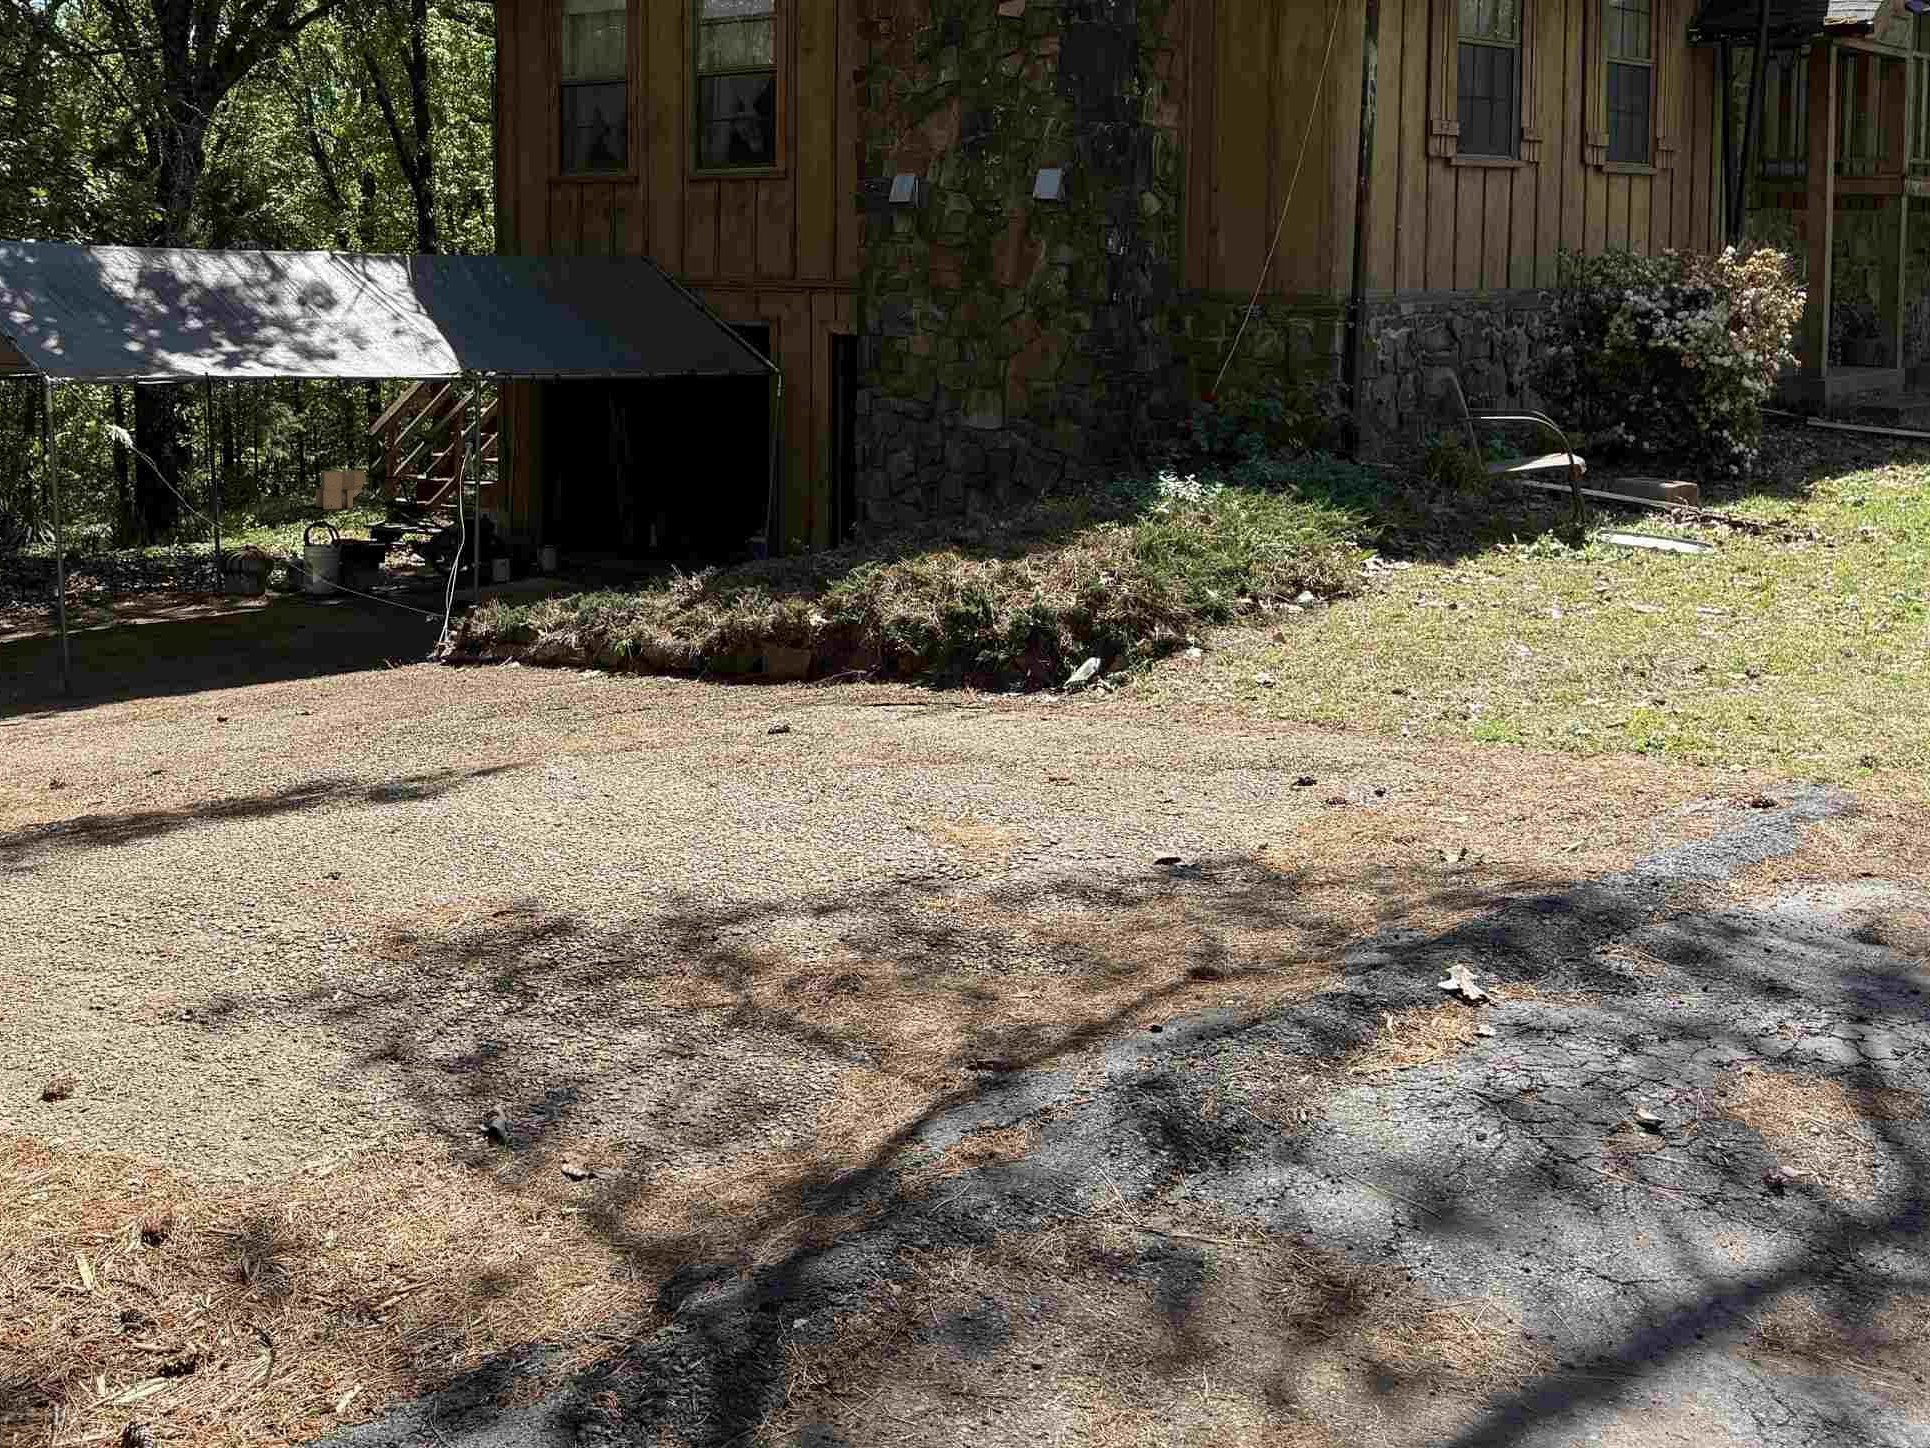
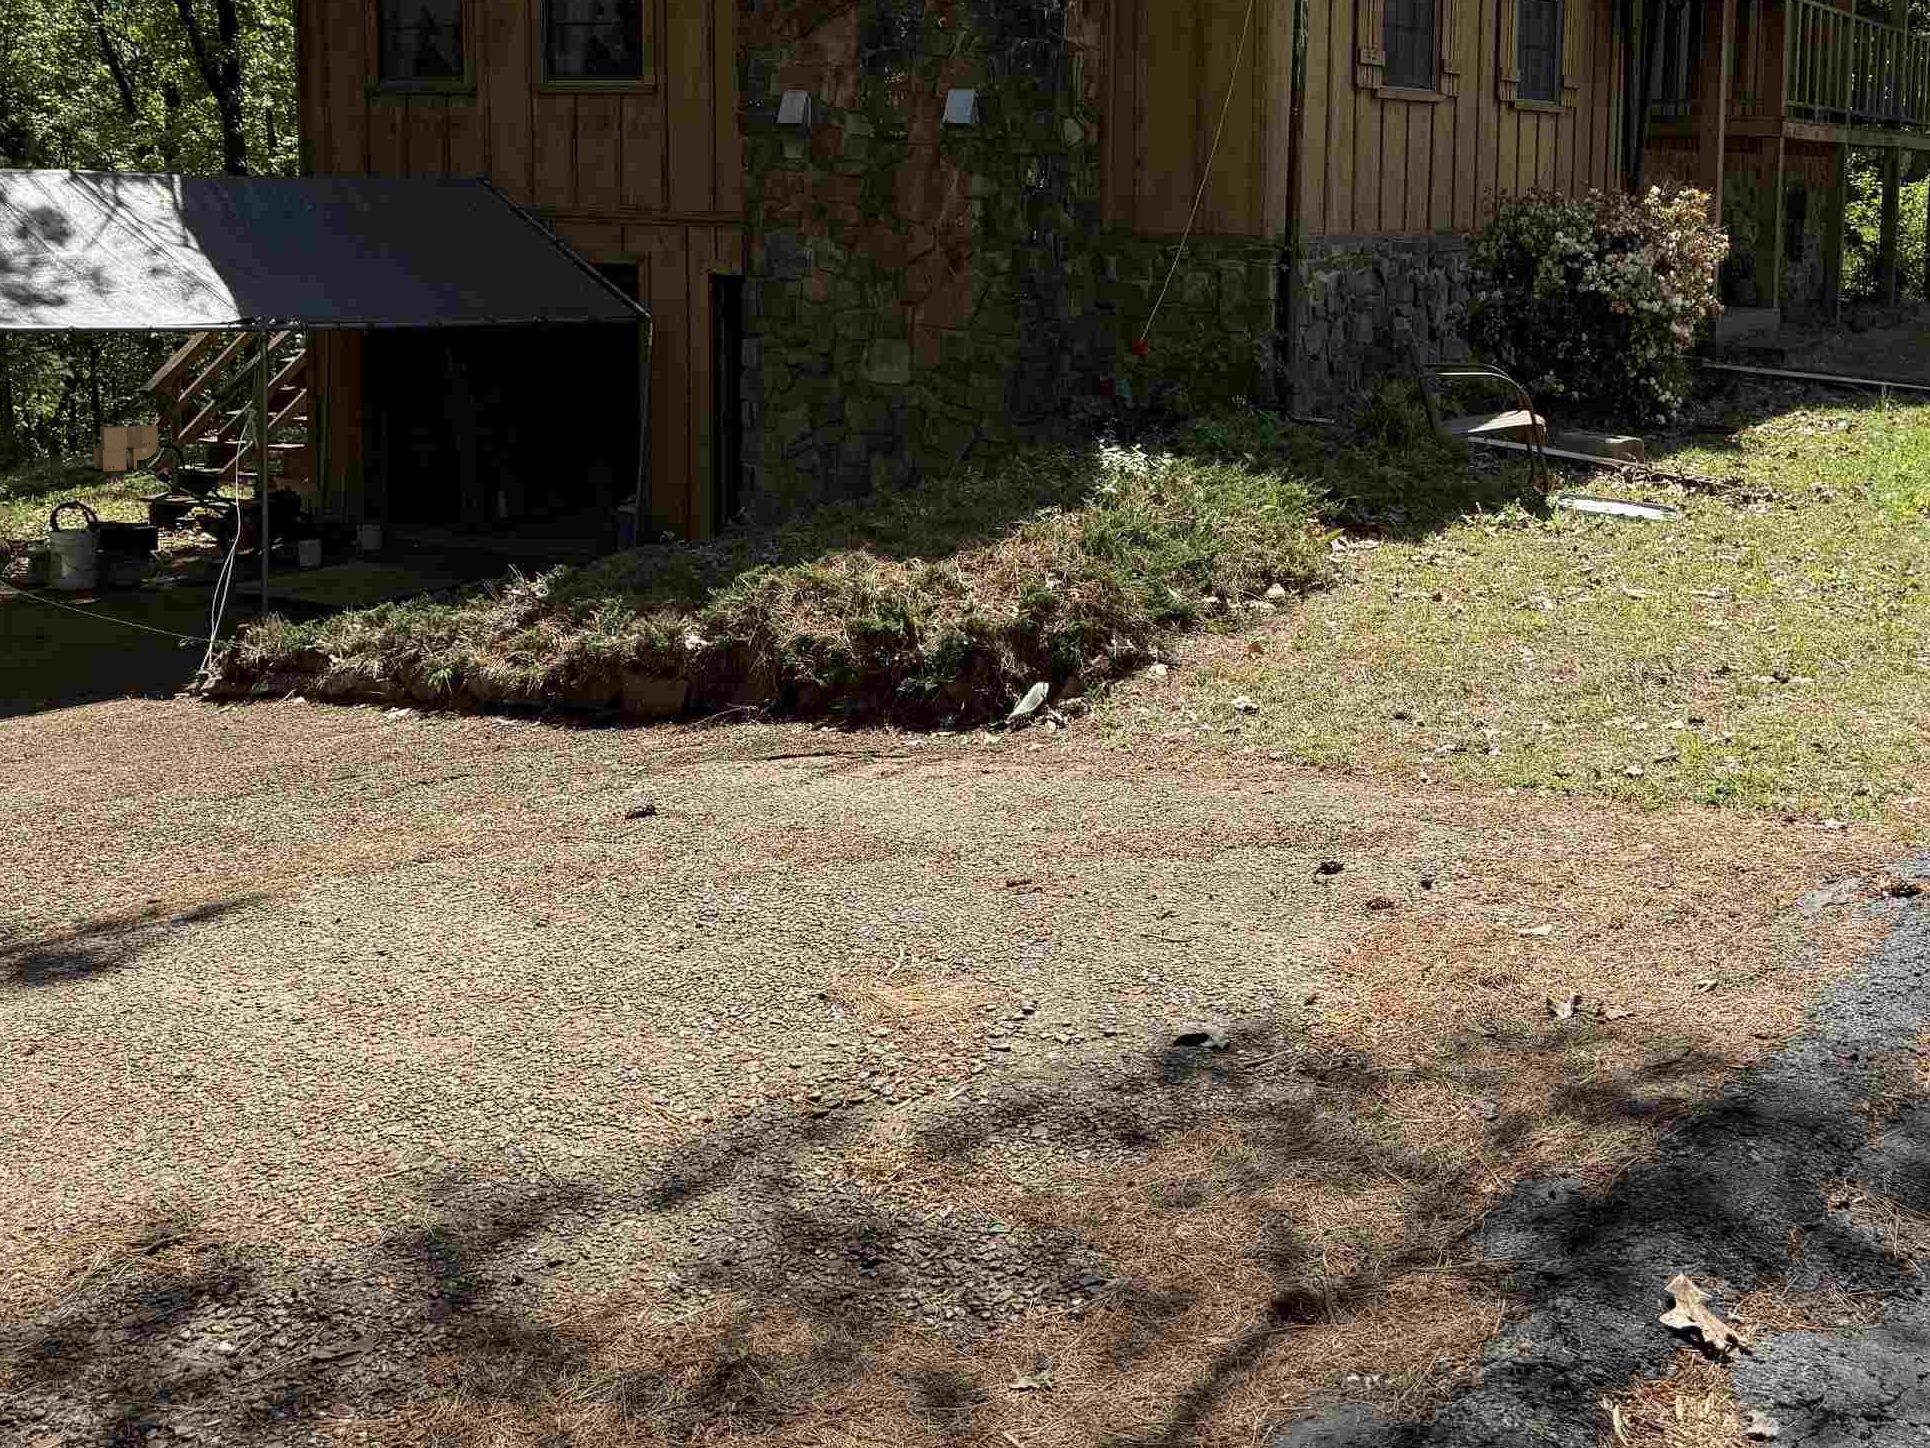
potted tree: none [1755,392,1823,483] -> present [1687,343,1746,432]

